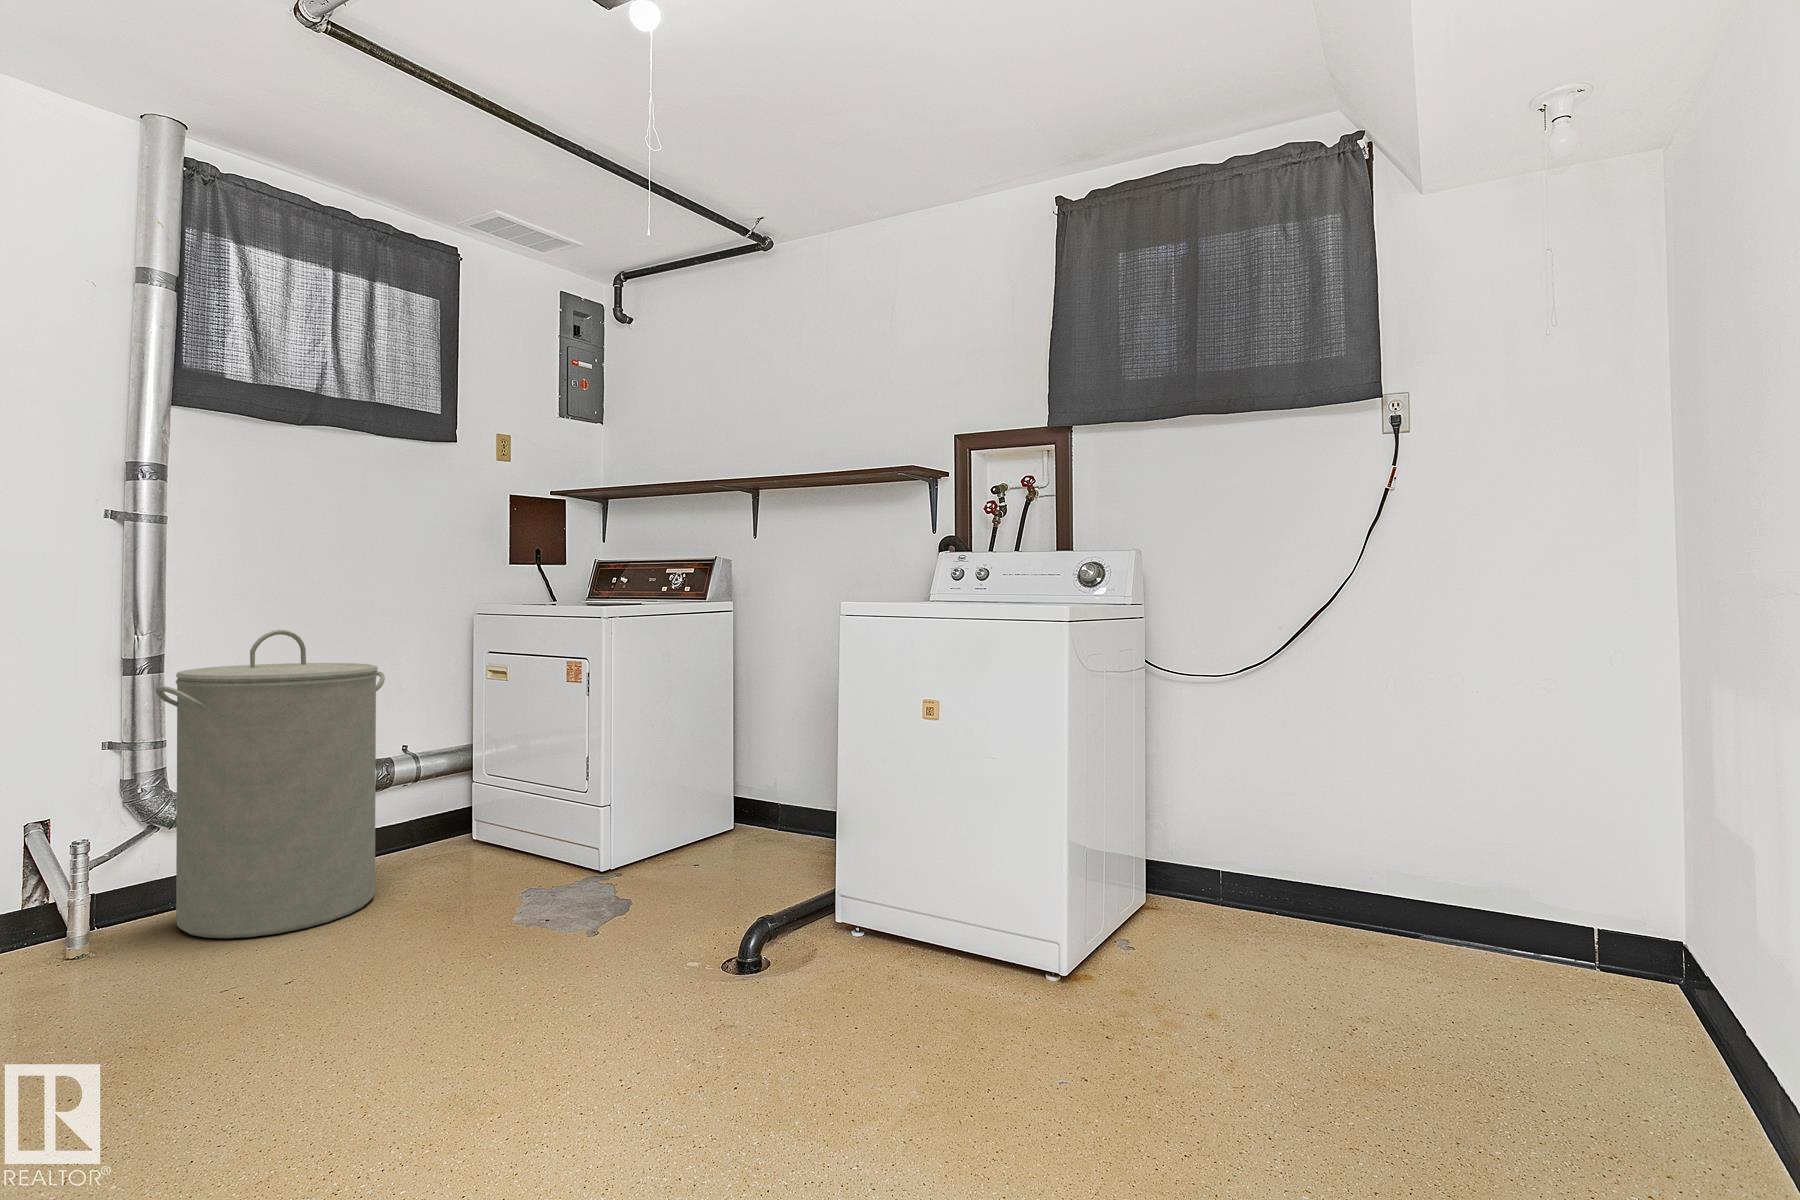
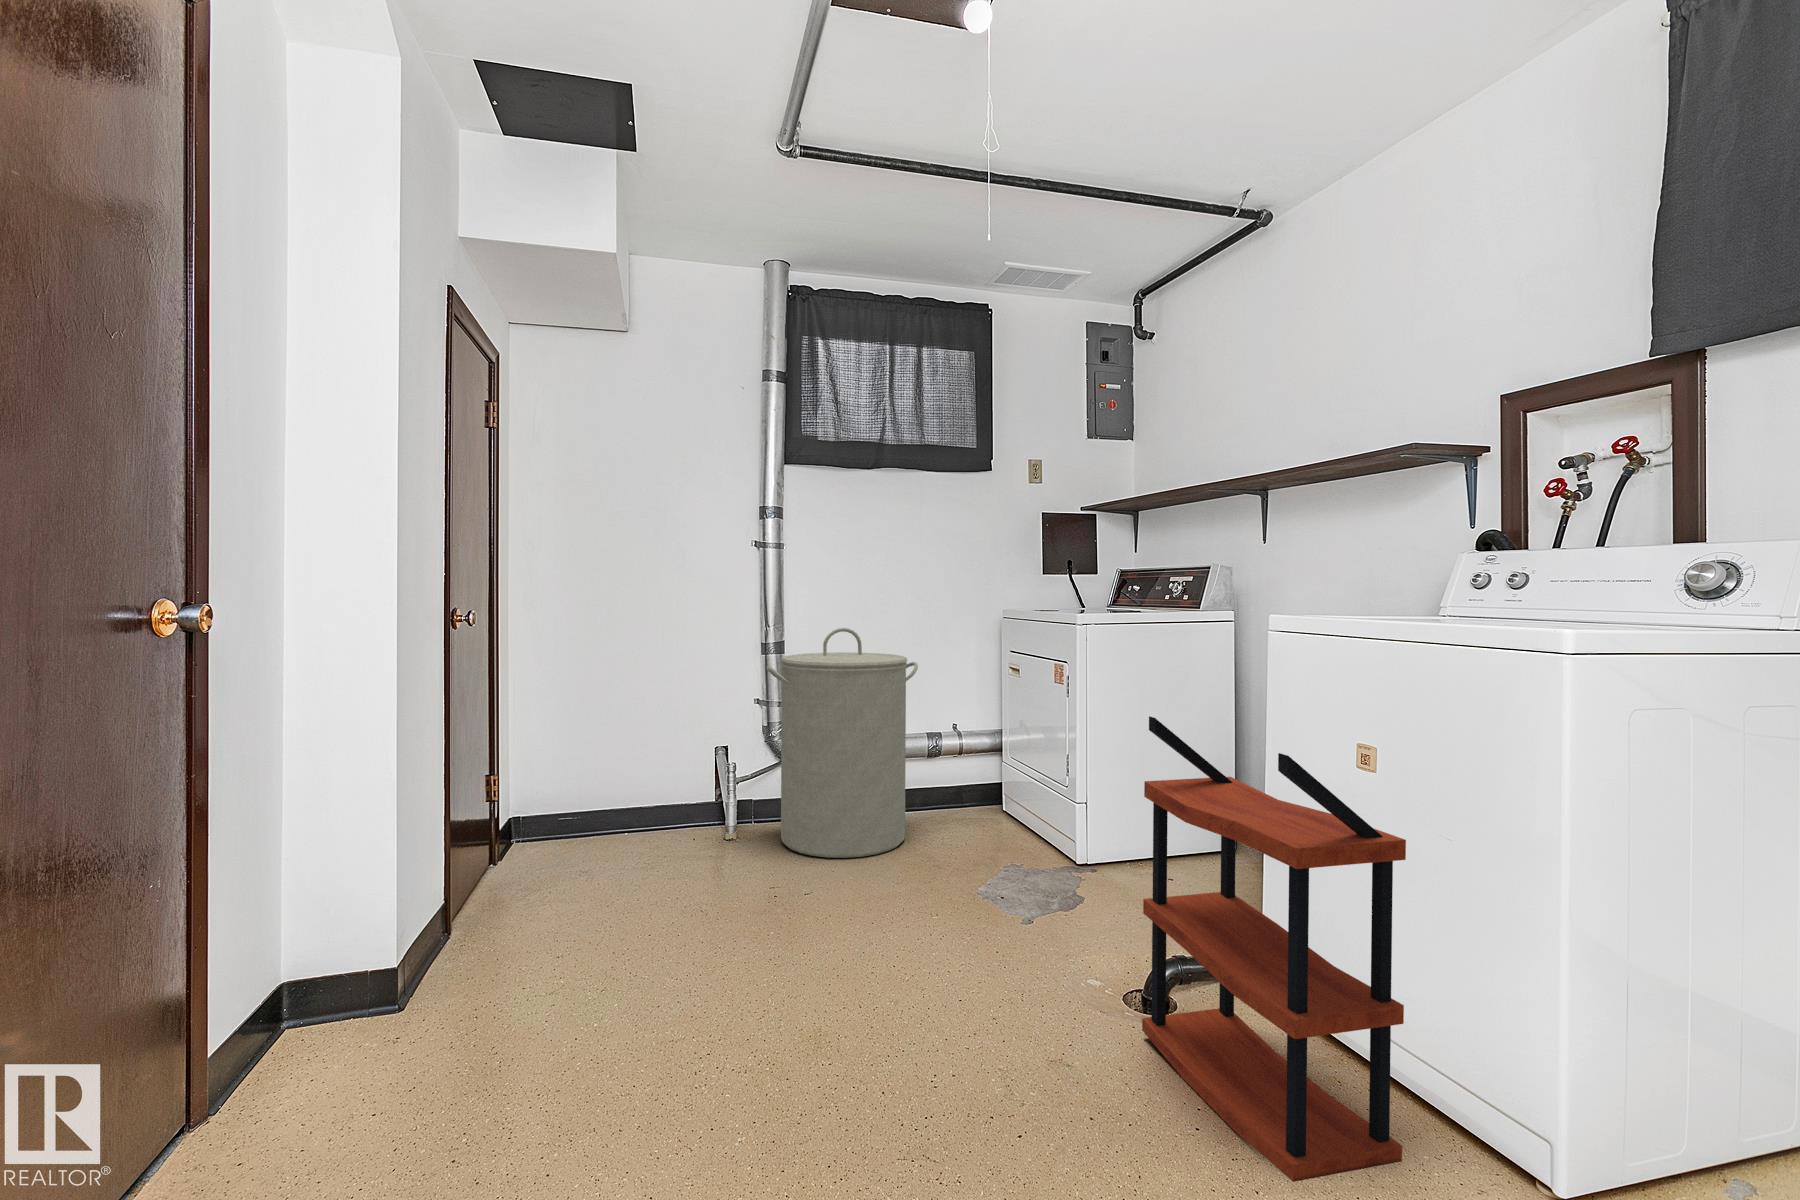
shelving unit: none [769,691,989,1036] -> present [1142,716,1406,1182]

